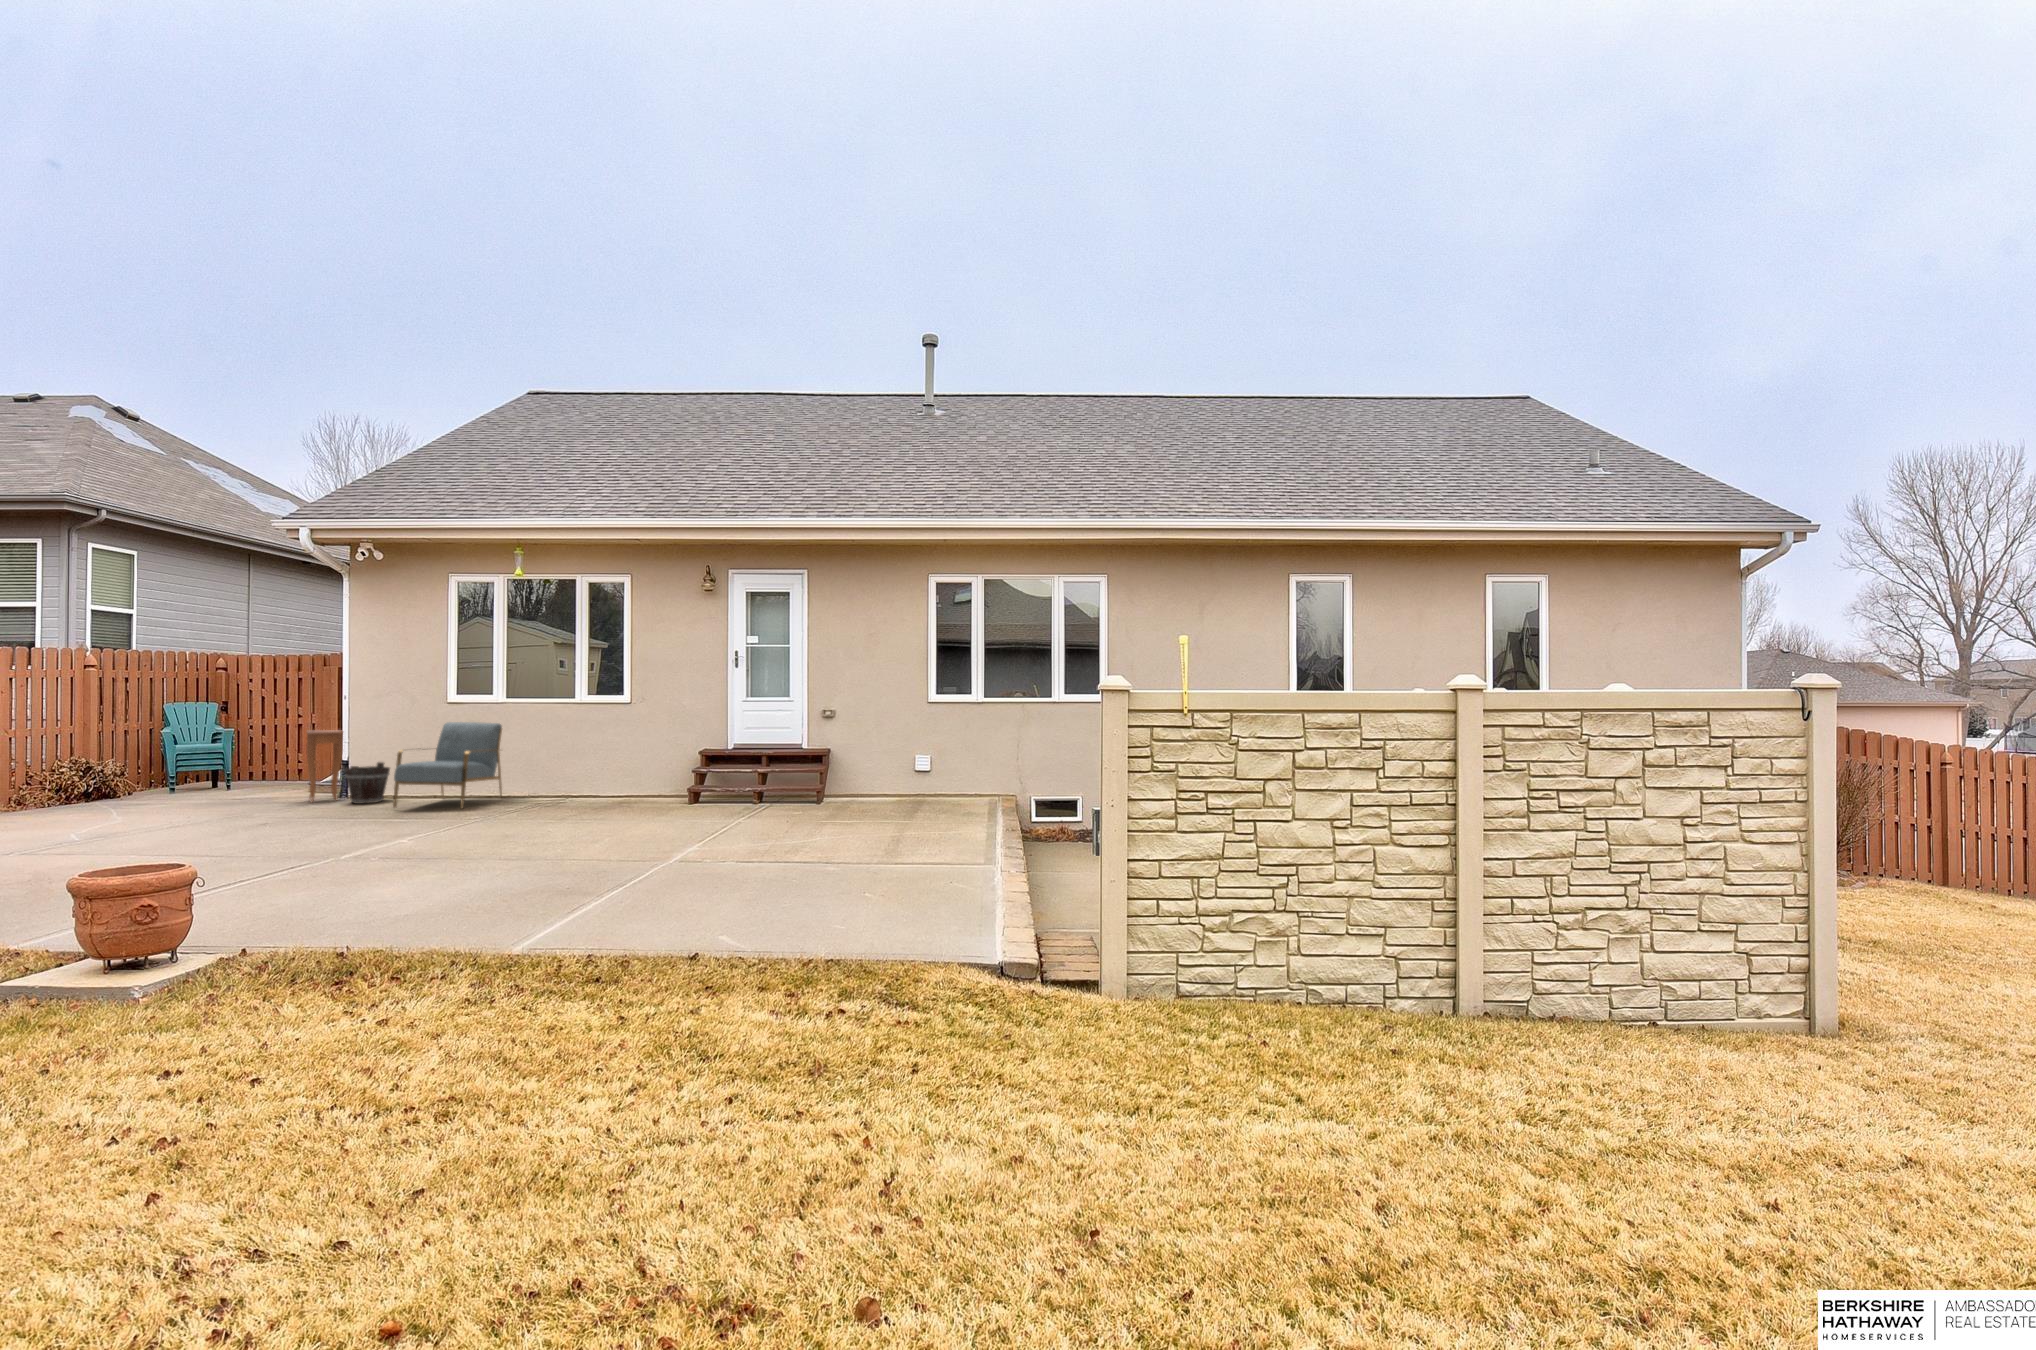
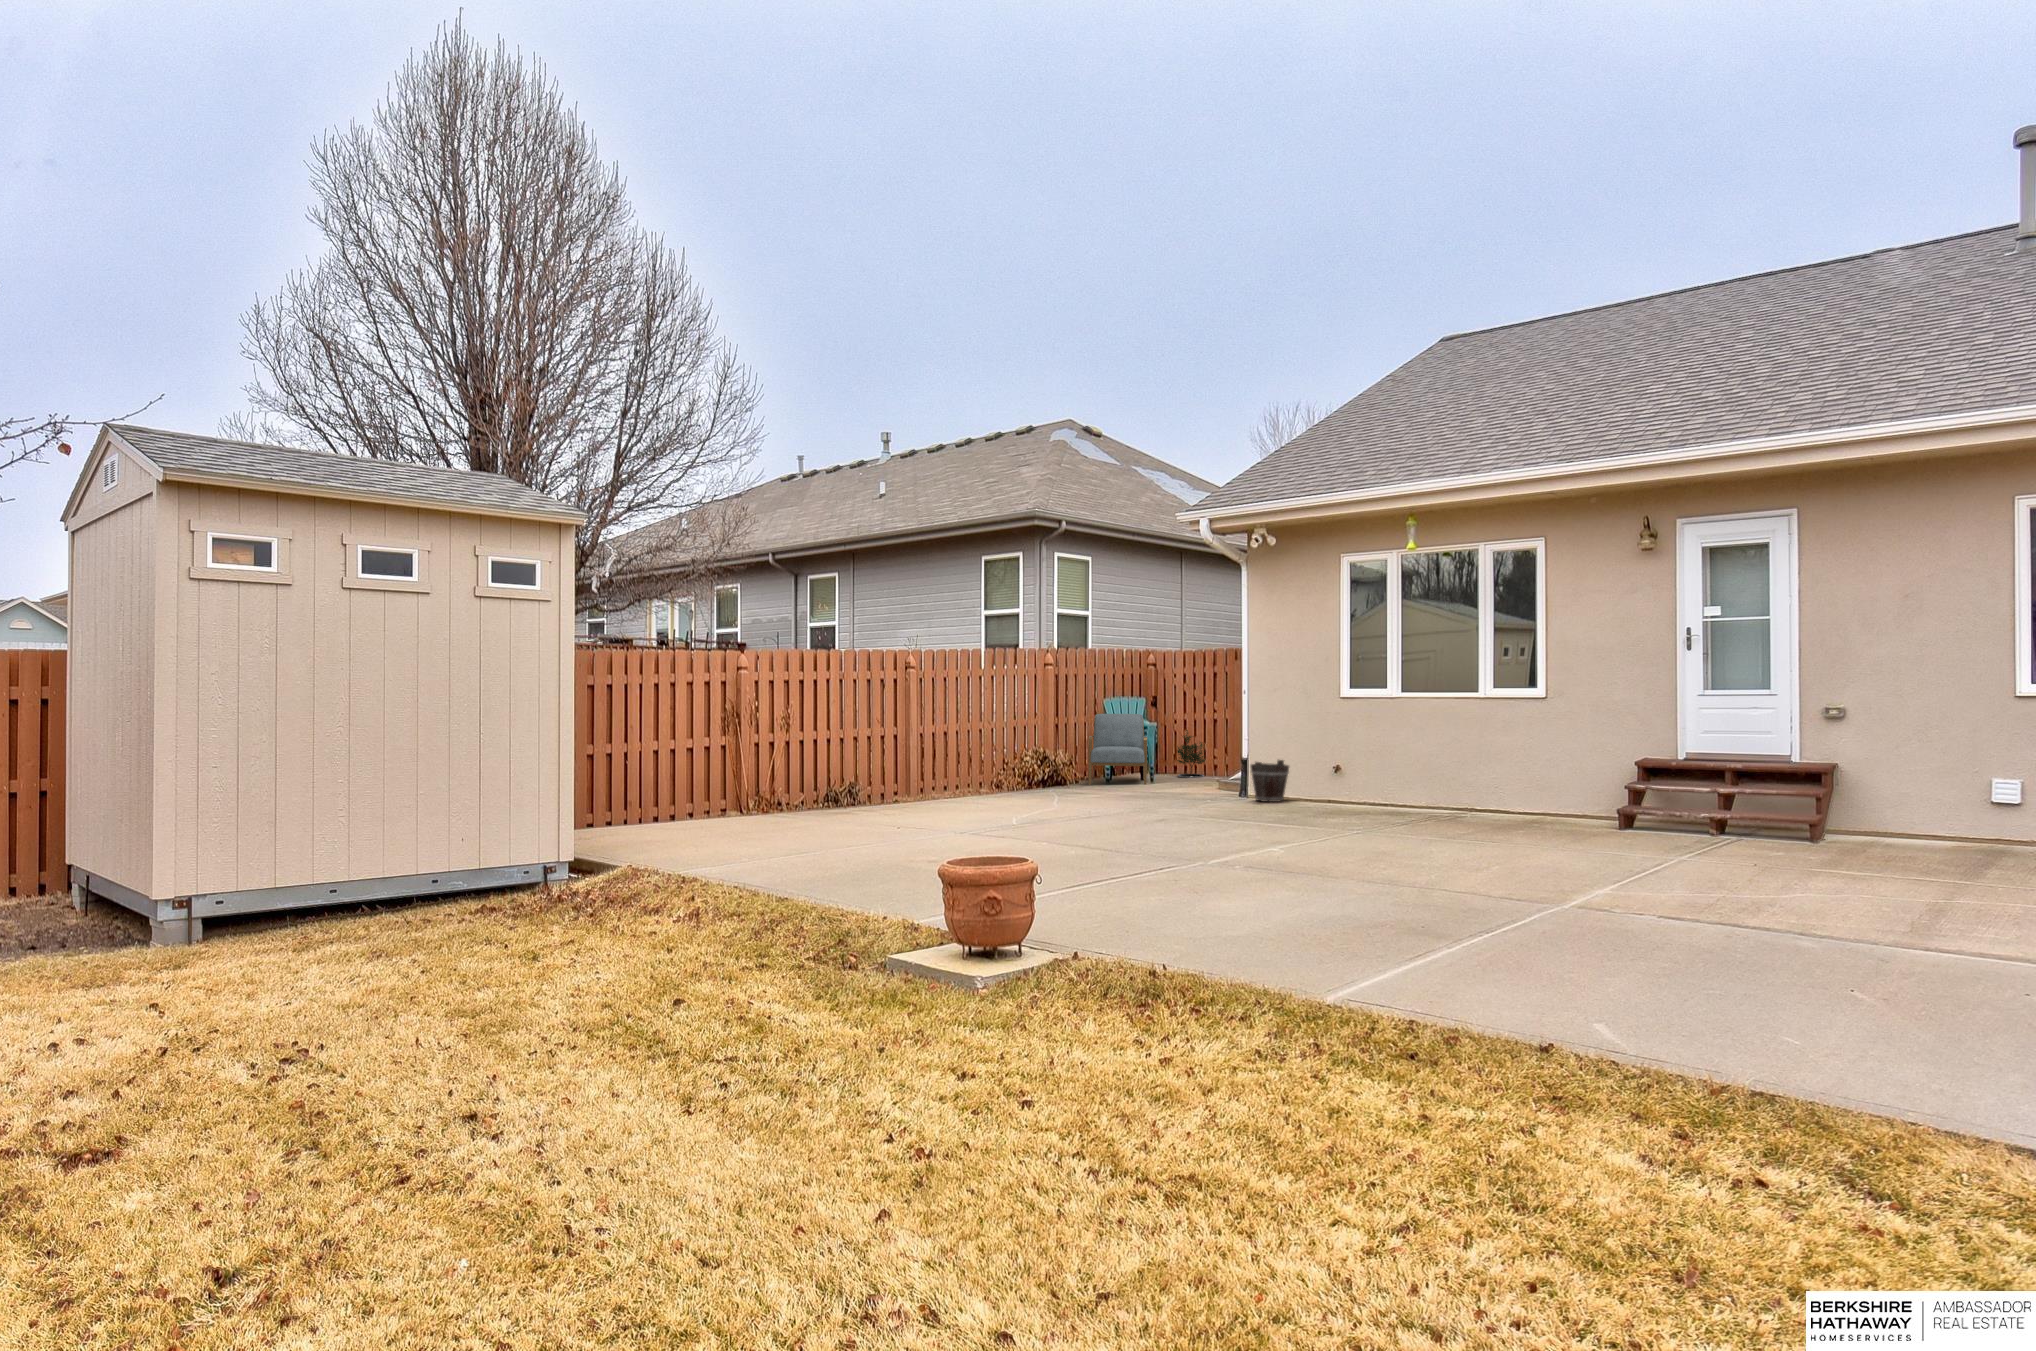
chair: present [393,722,502,809] -> present [1088,714,1147,785]
side table: present [306,730,343,802] -> none [1217,724,1248,798]
potted tree: none [256,734,296,783] -> present [1177,730,1205,778]

